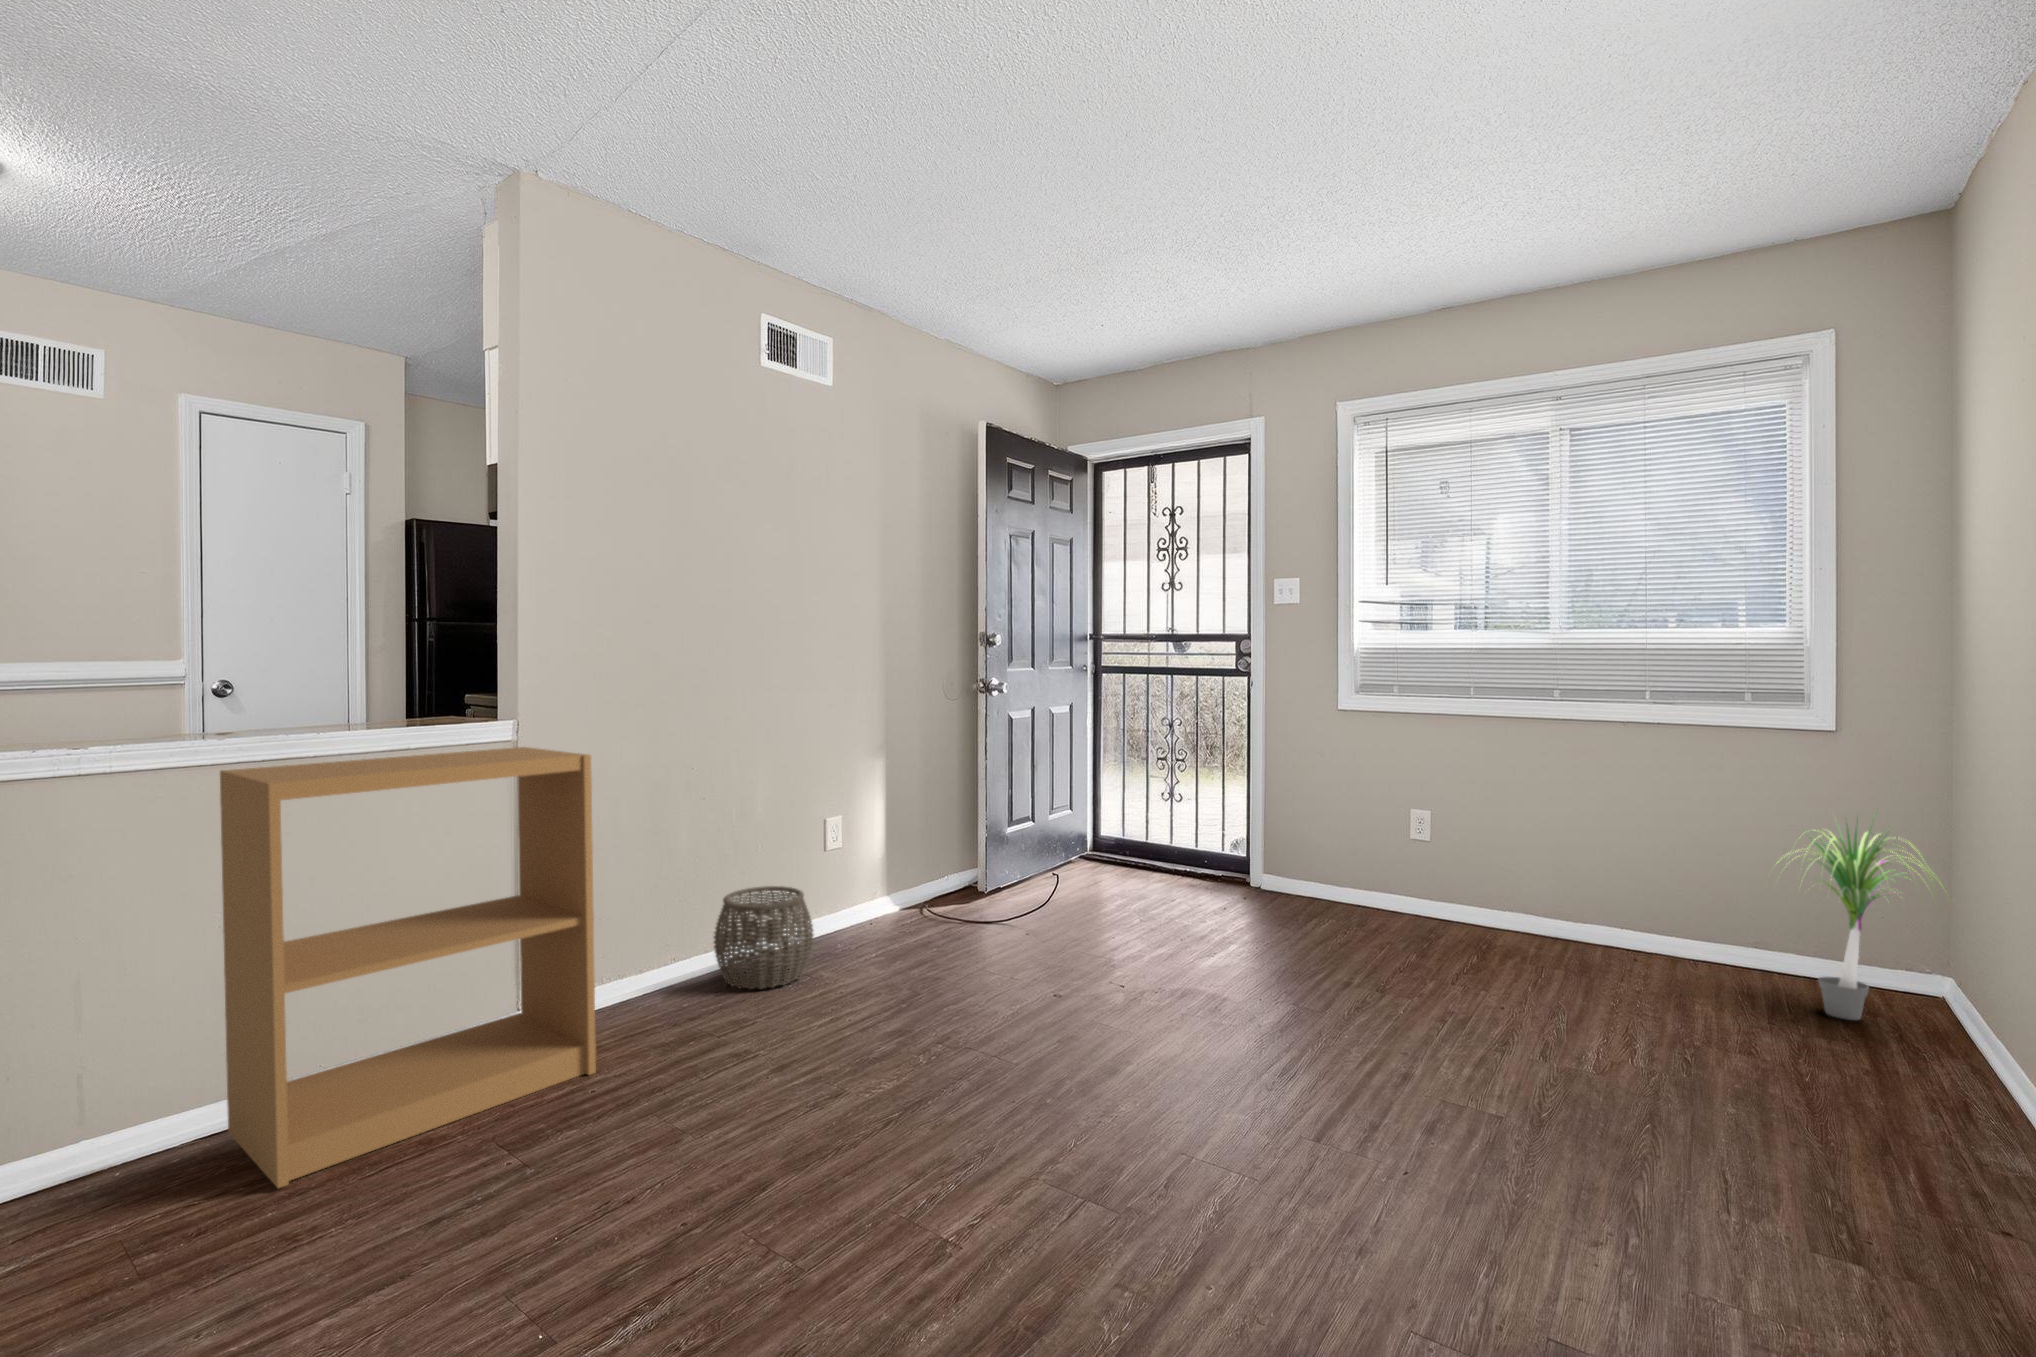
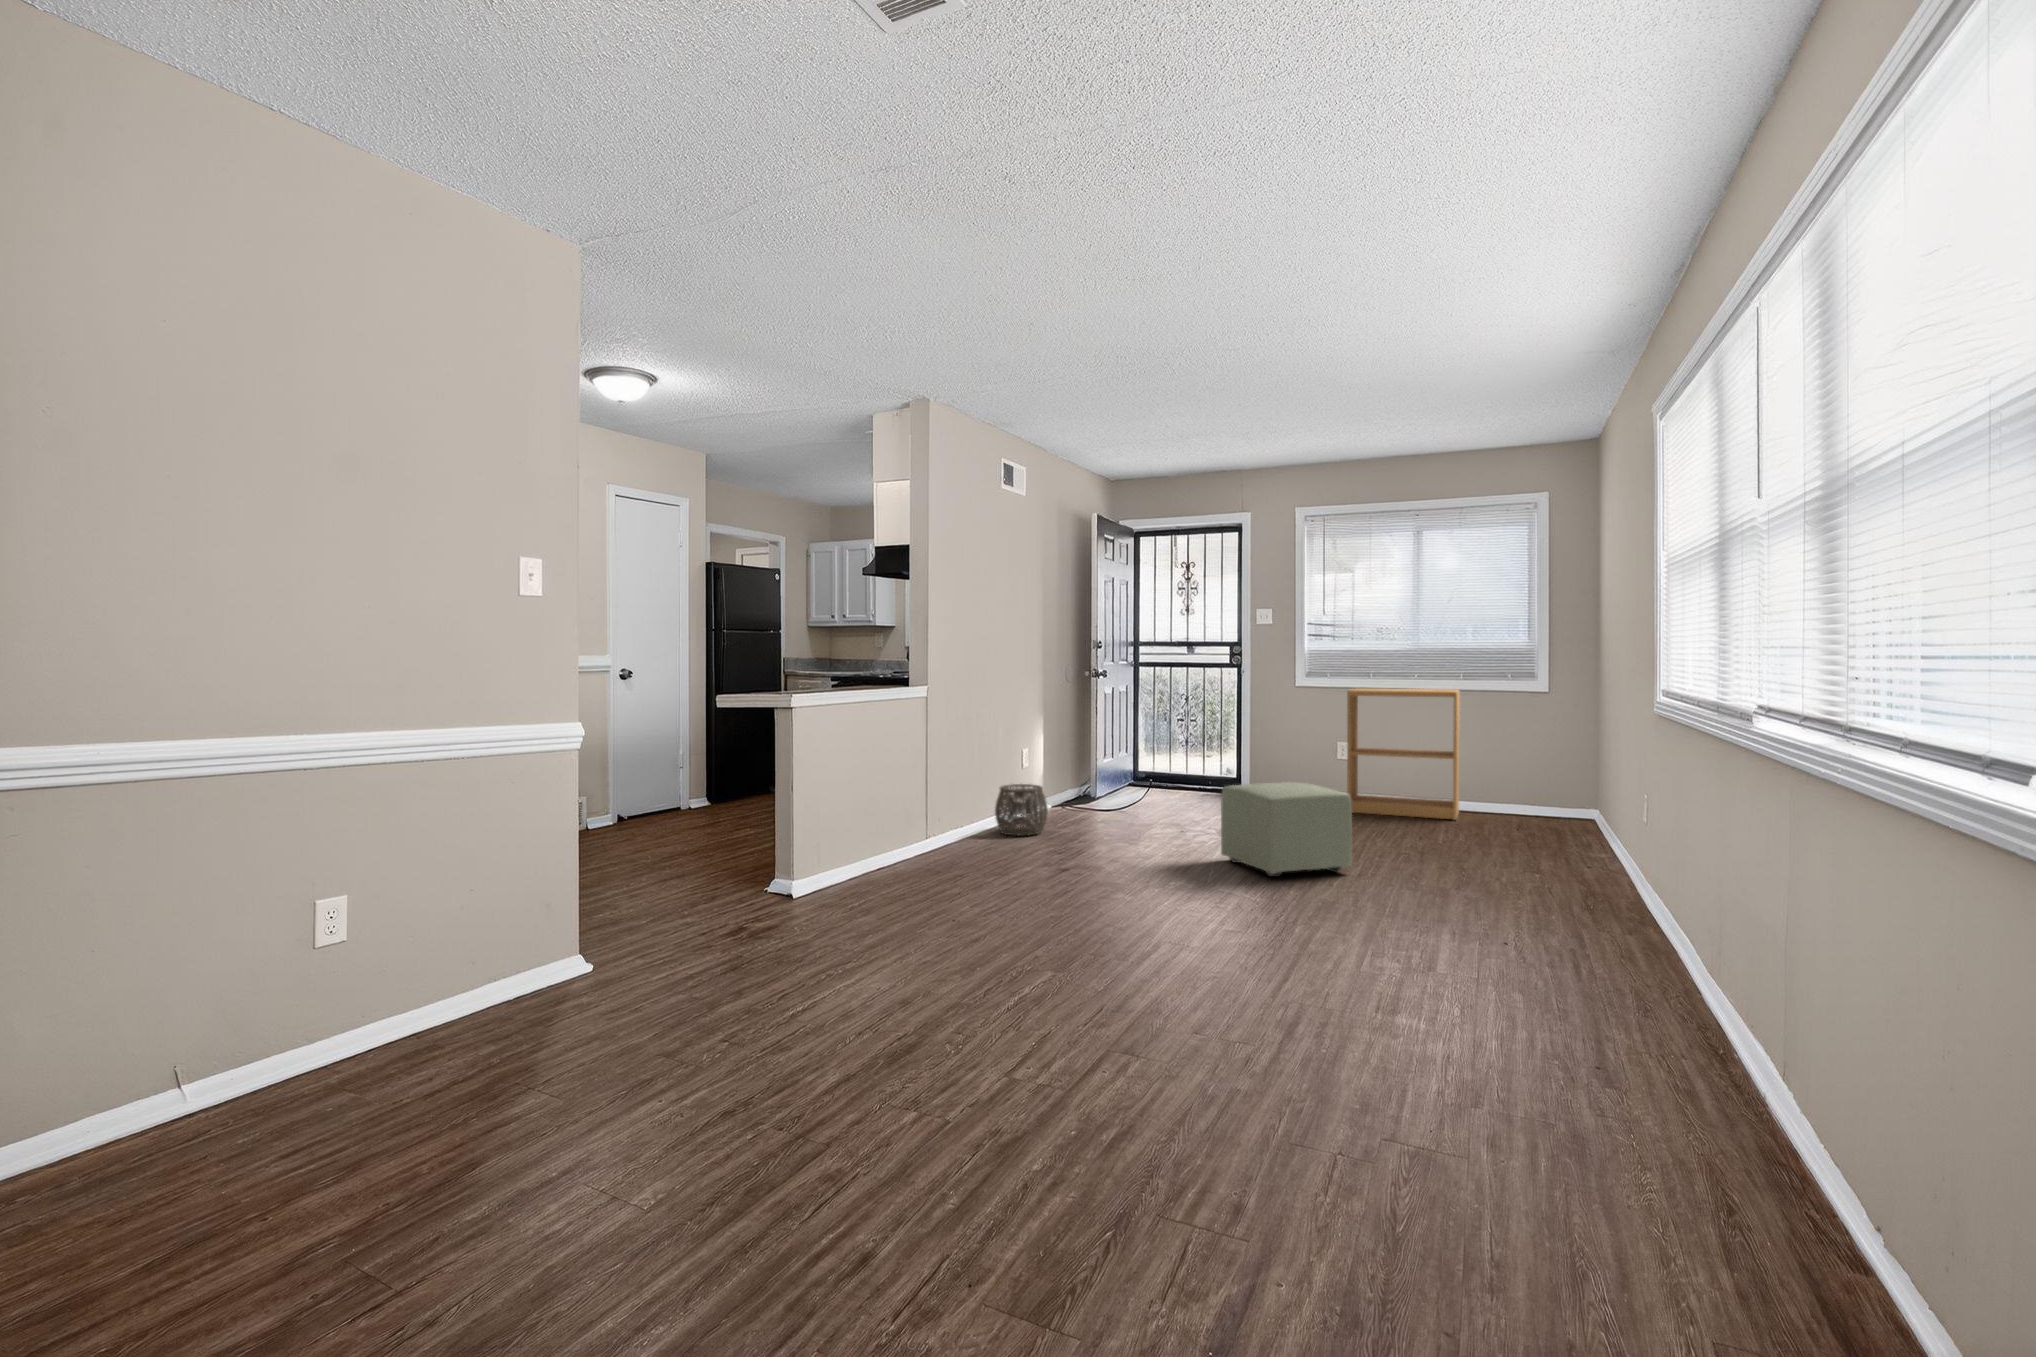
bookshelf: present [220,747,596,1189] -> present [1347,689,1460,820]
potted plant: present [1775,824,1948,1020] -> none [1516,724,1594,827]
ottoman: none [1042,940,1314,1209] -> present [1221,782,1352,877]

